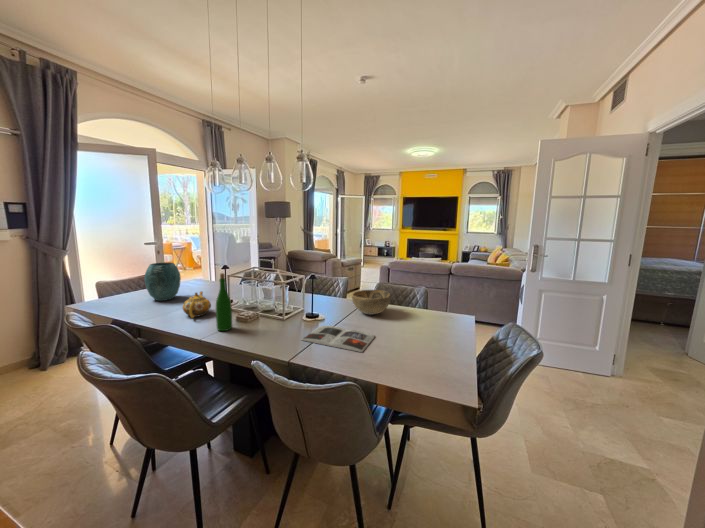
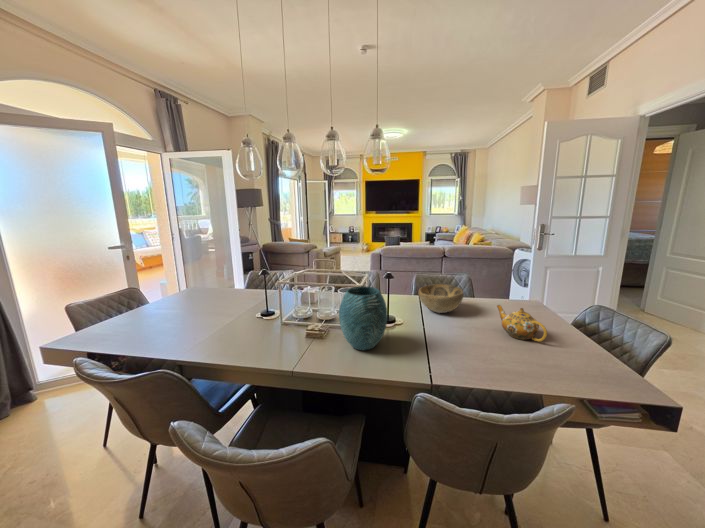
vase: present [144,262,181,301] -> present [339,286,387,350]
wine bottle: present [216,273,232,331] -> none [296,286,315,360]
teapot: present [183,291,211,318] -> present [497,305,547,342]
magazine: present [302,326,375,352] -> none [411,334,496,363]

